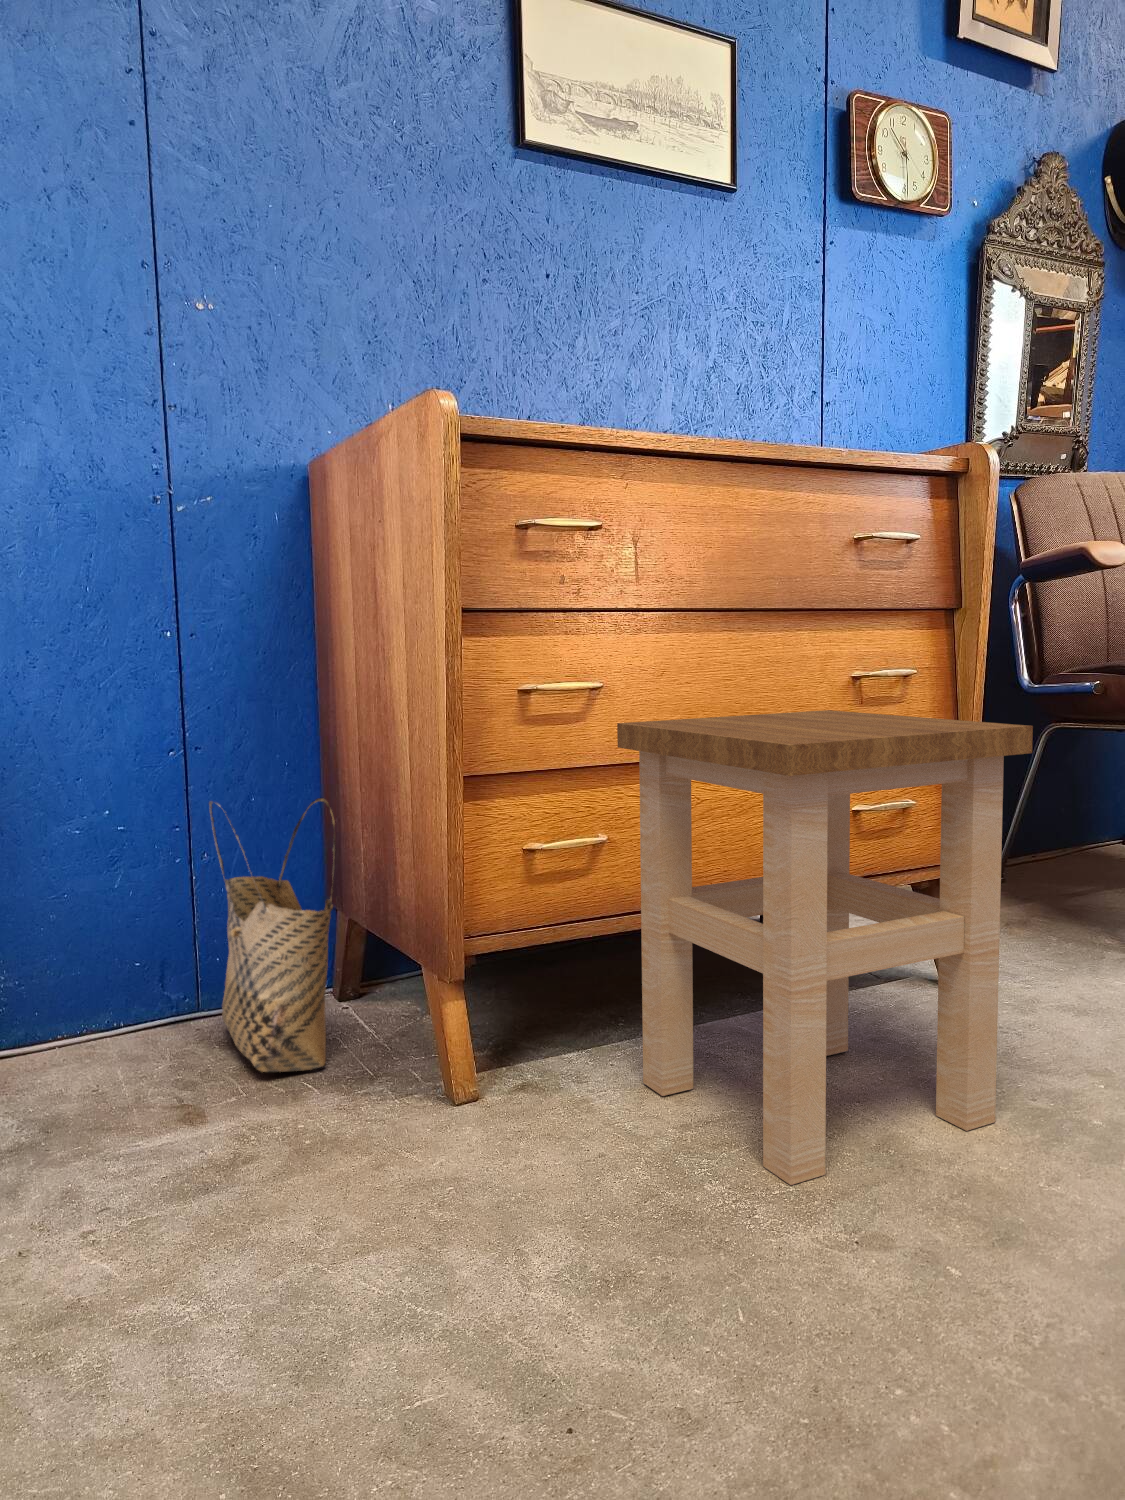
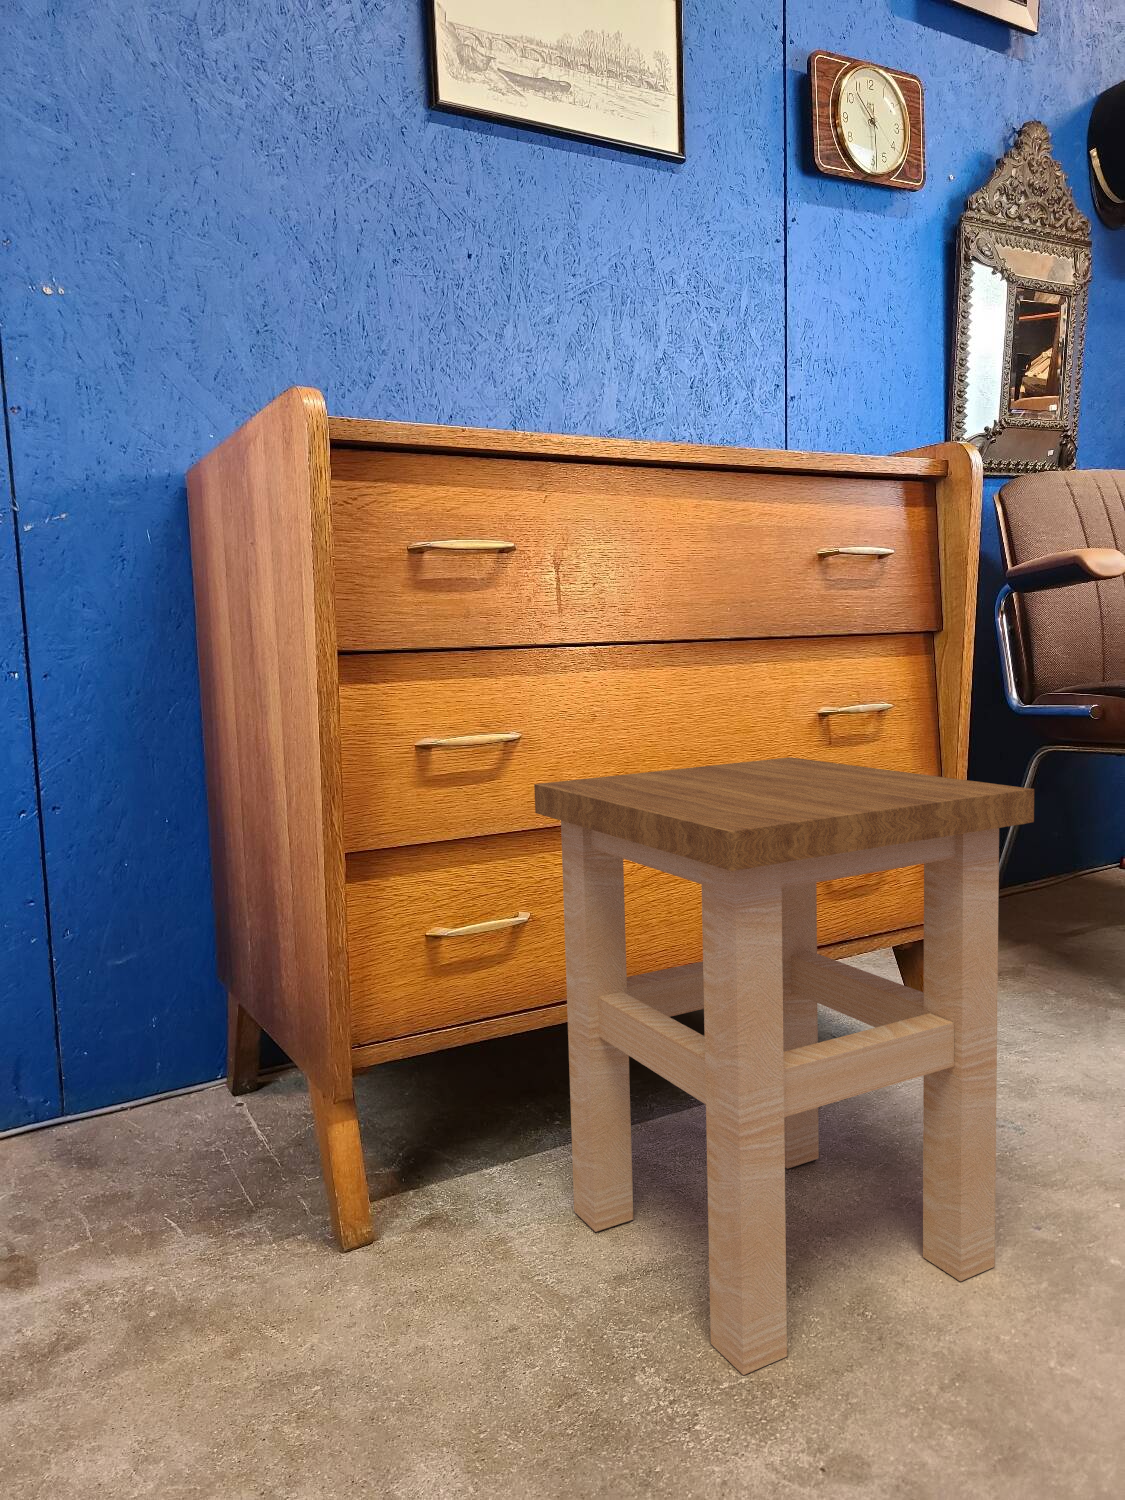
woven basket: present [209,798,336,1072] -> none [57,868,210,1205]

